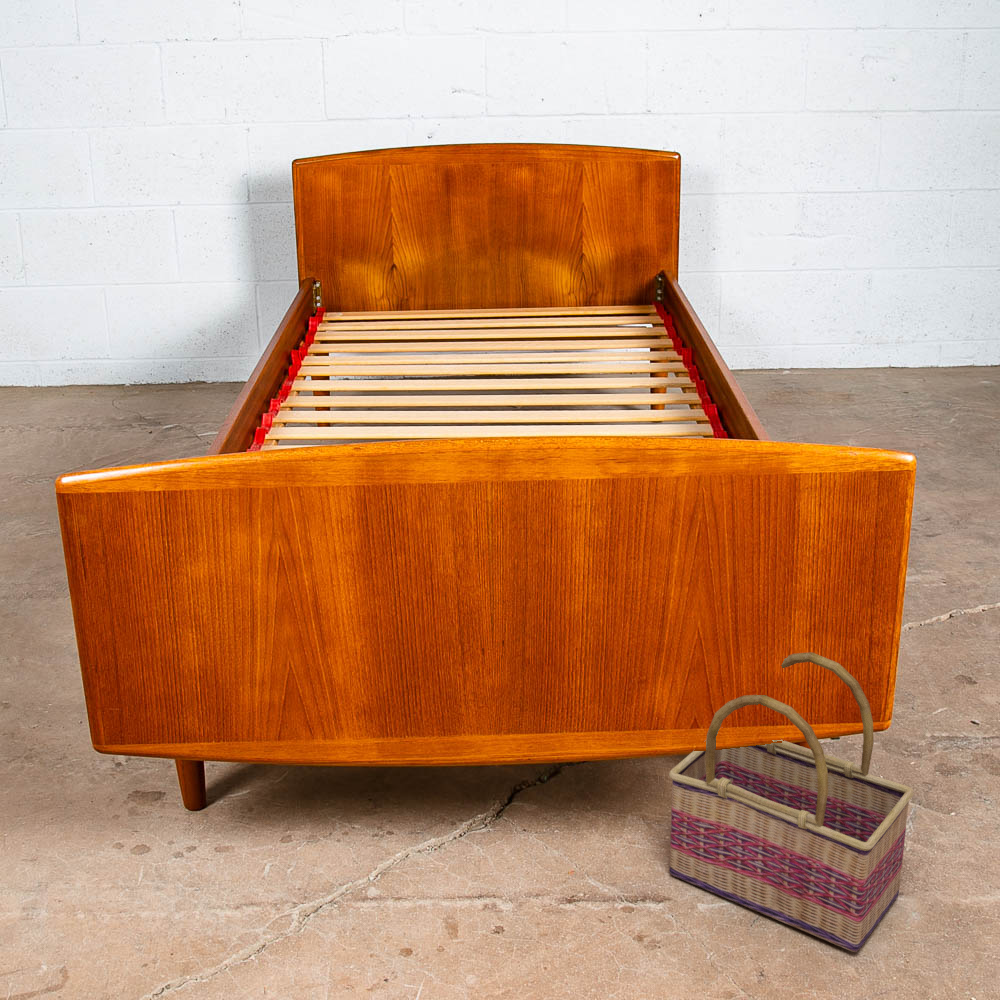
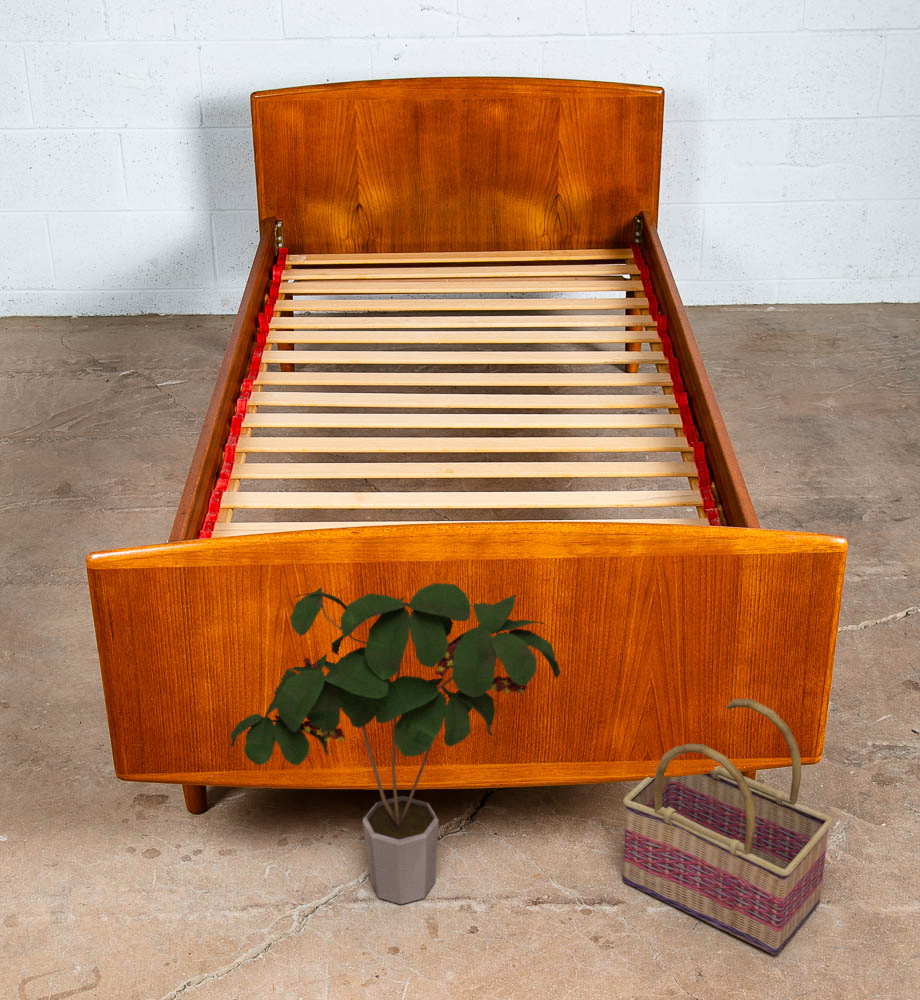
potted plant: none [218,510,595,901] -> present [230,583,560,904]

